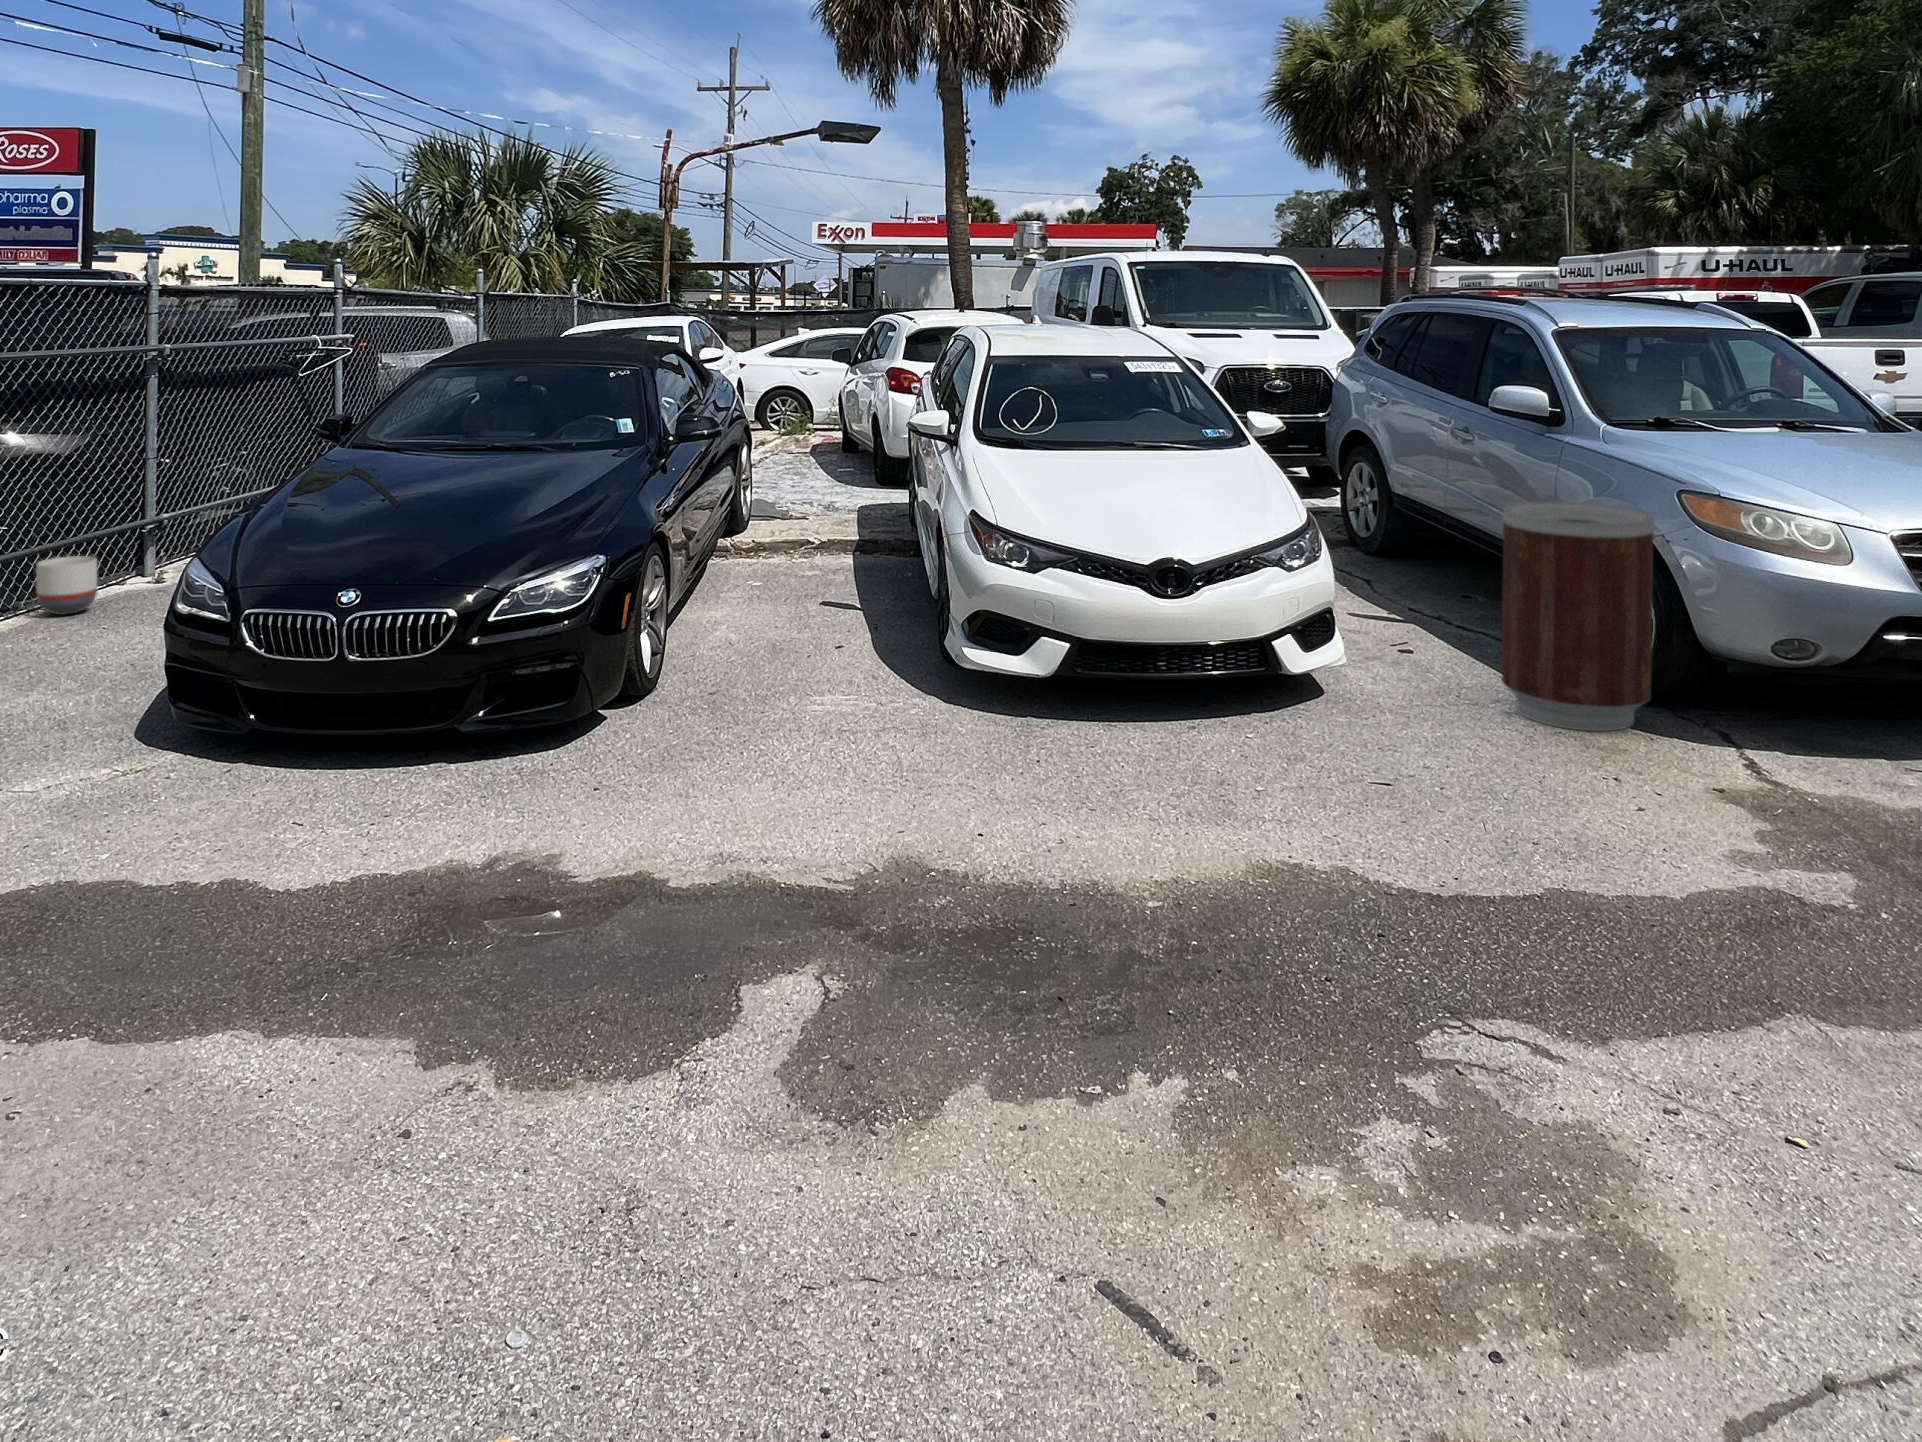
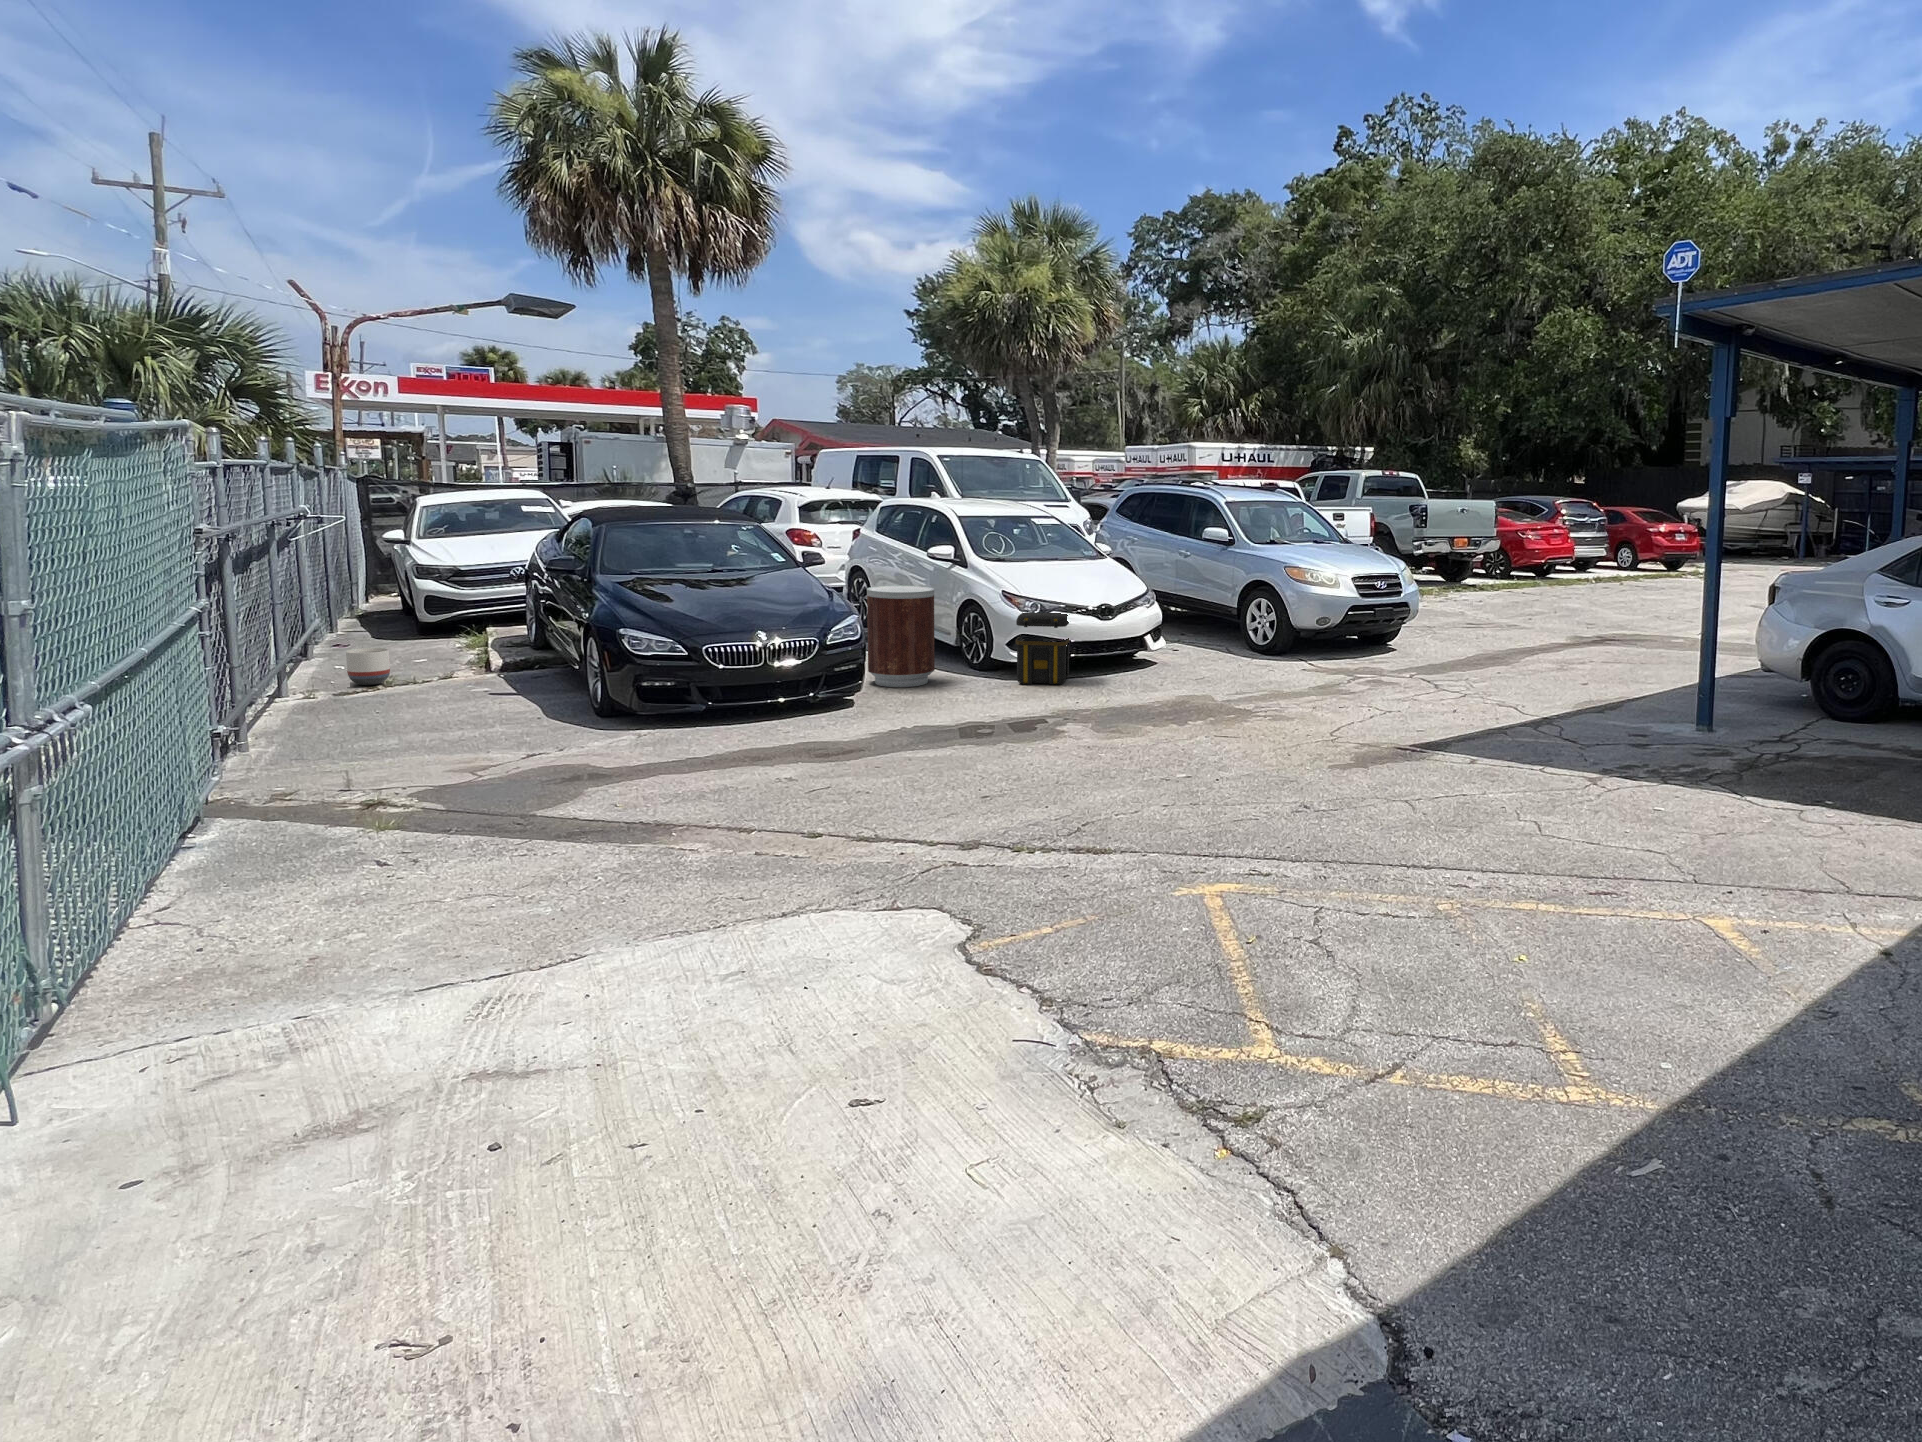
trash can: present [1502,502,1654,731] -> present [867,586,935,687]
toolbox: none [928,567,1074,758] -> present [1016,612,1070,685]

